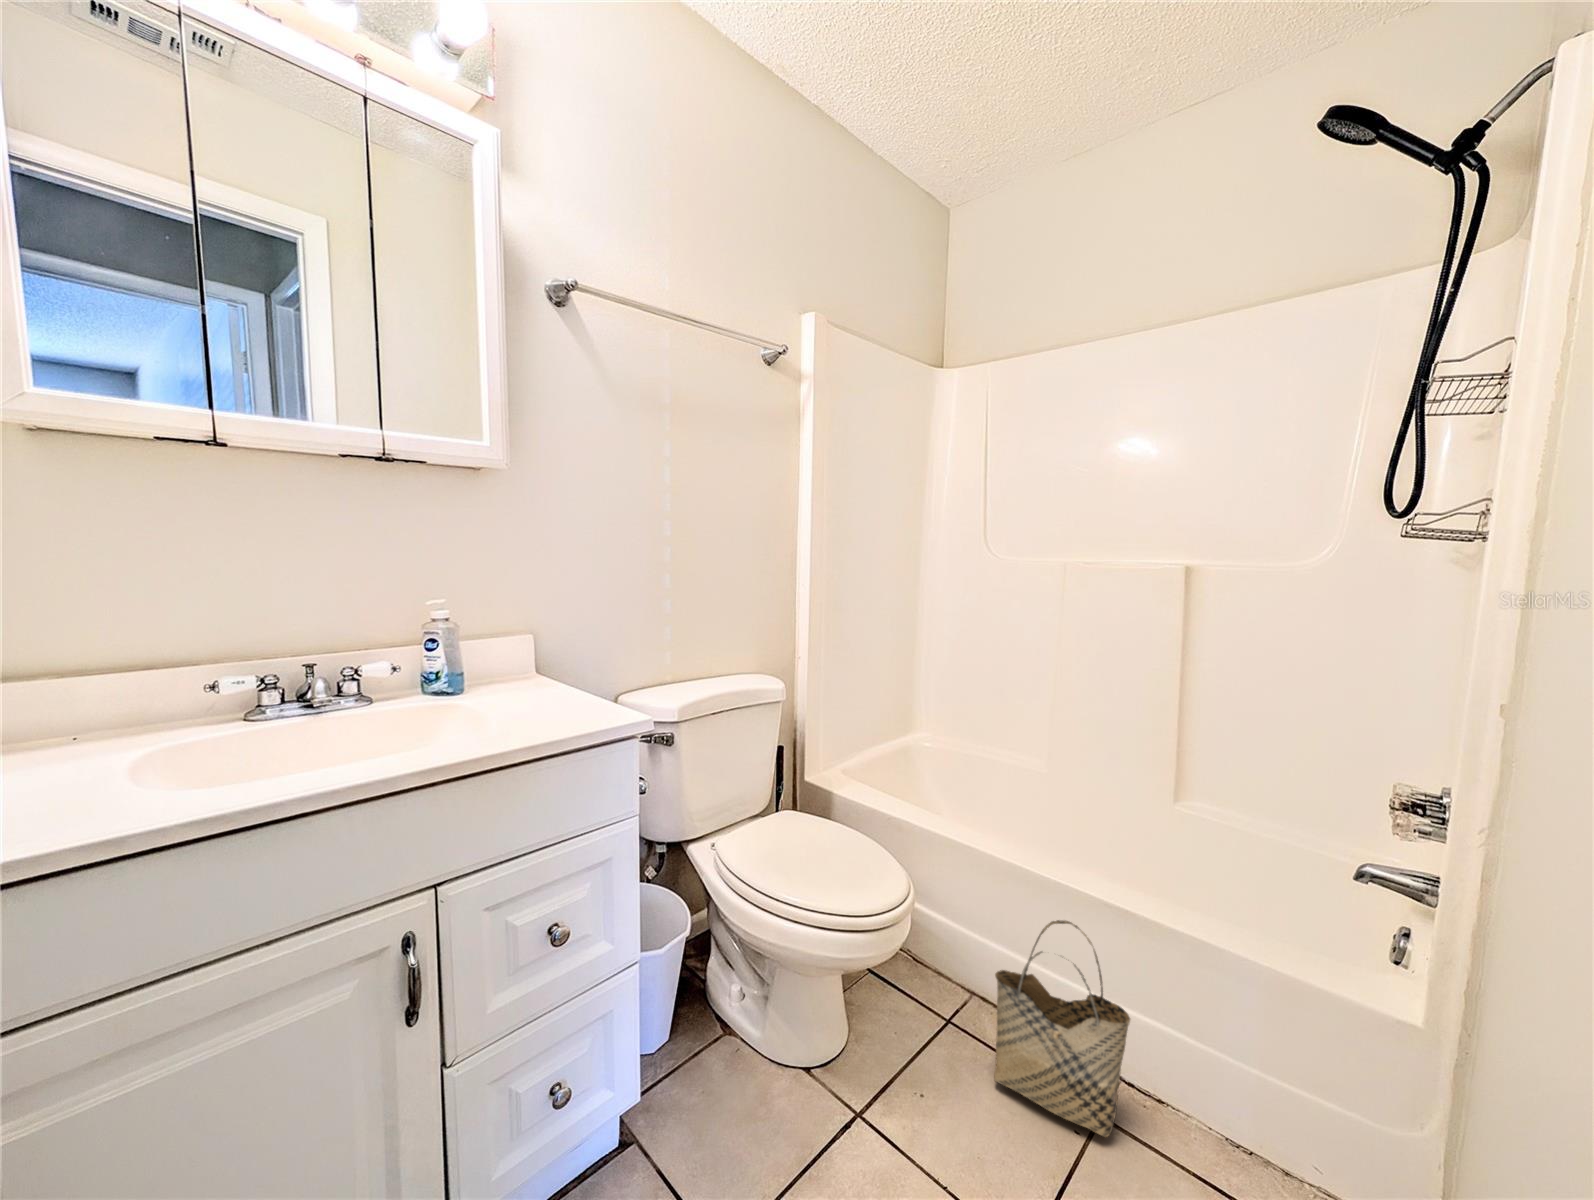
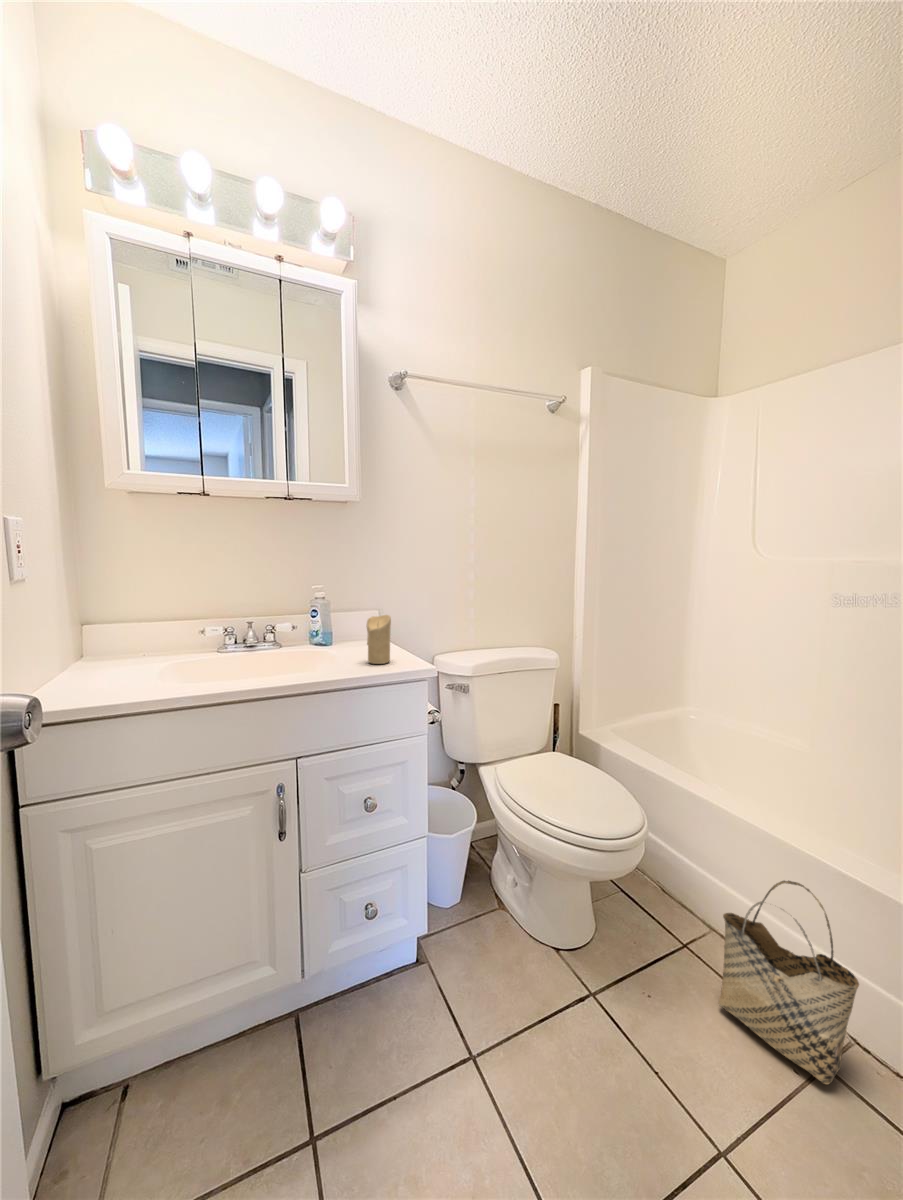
candle: none [537,643,576,719] -> present [366,615,391,664]

